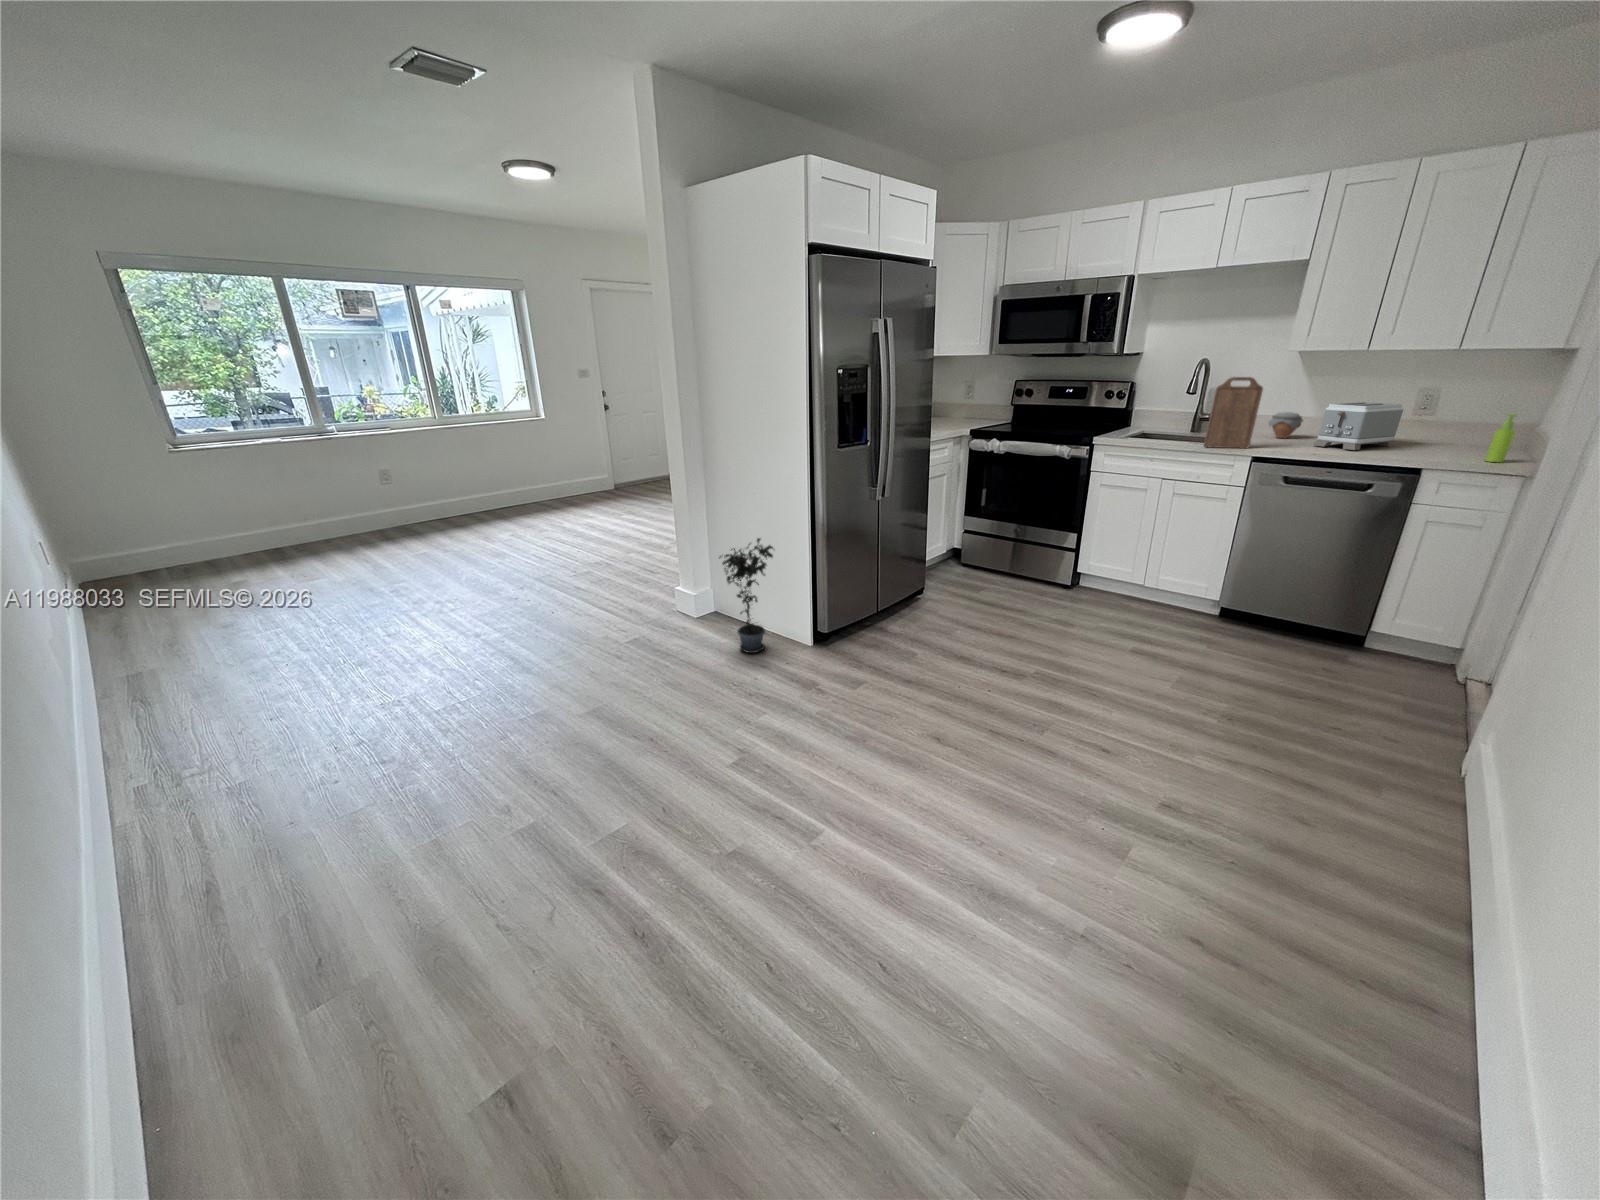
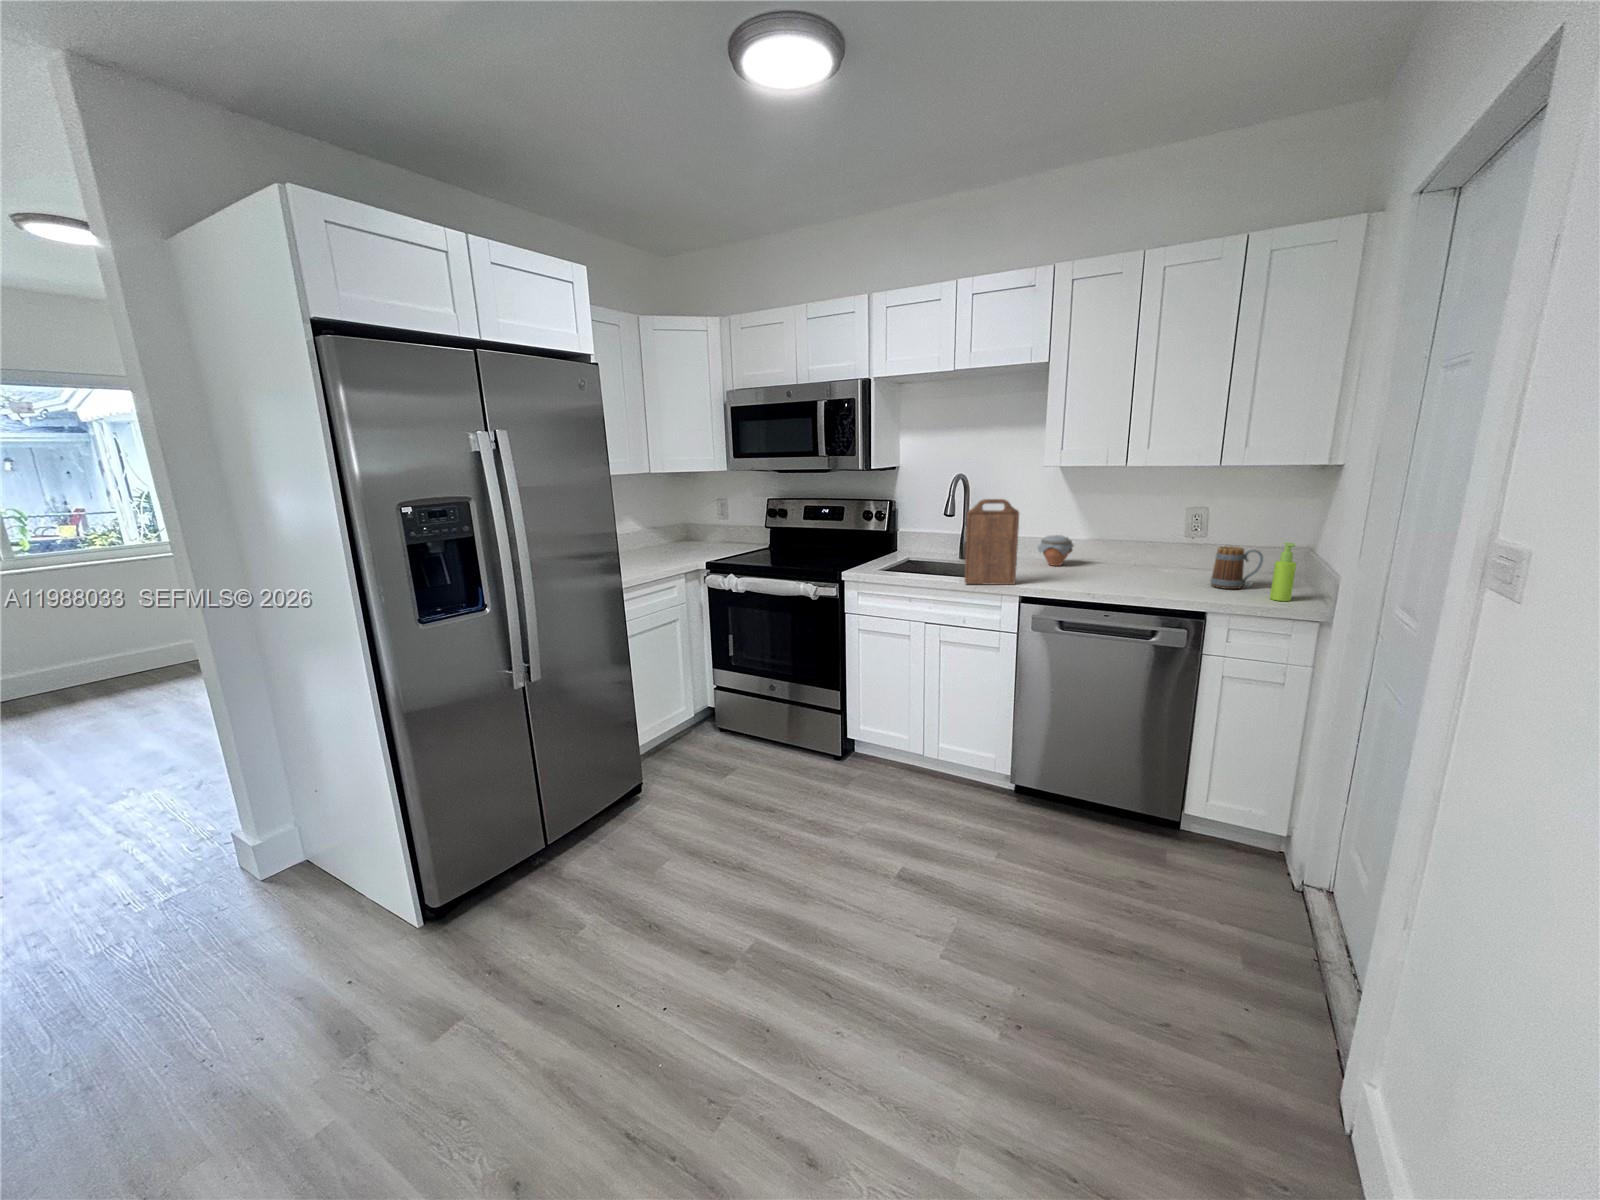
toaster: present [1313,402,1403,450] -> none [1086,524,1174,585]
mug: none [1430,419,1486,455] -> present [1210,546,1263,589]
potted plant: present [719,538,775,653] -> none [174,780,337,972]

